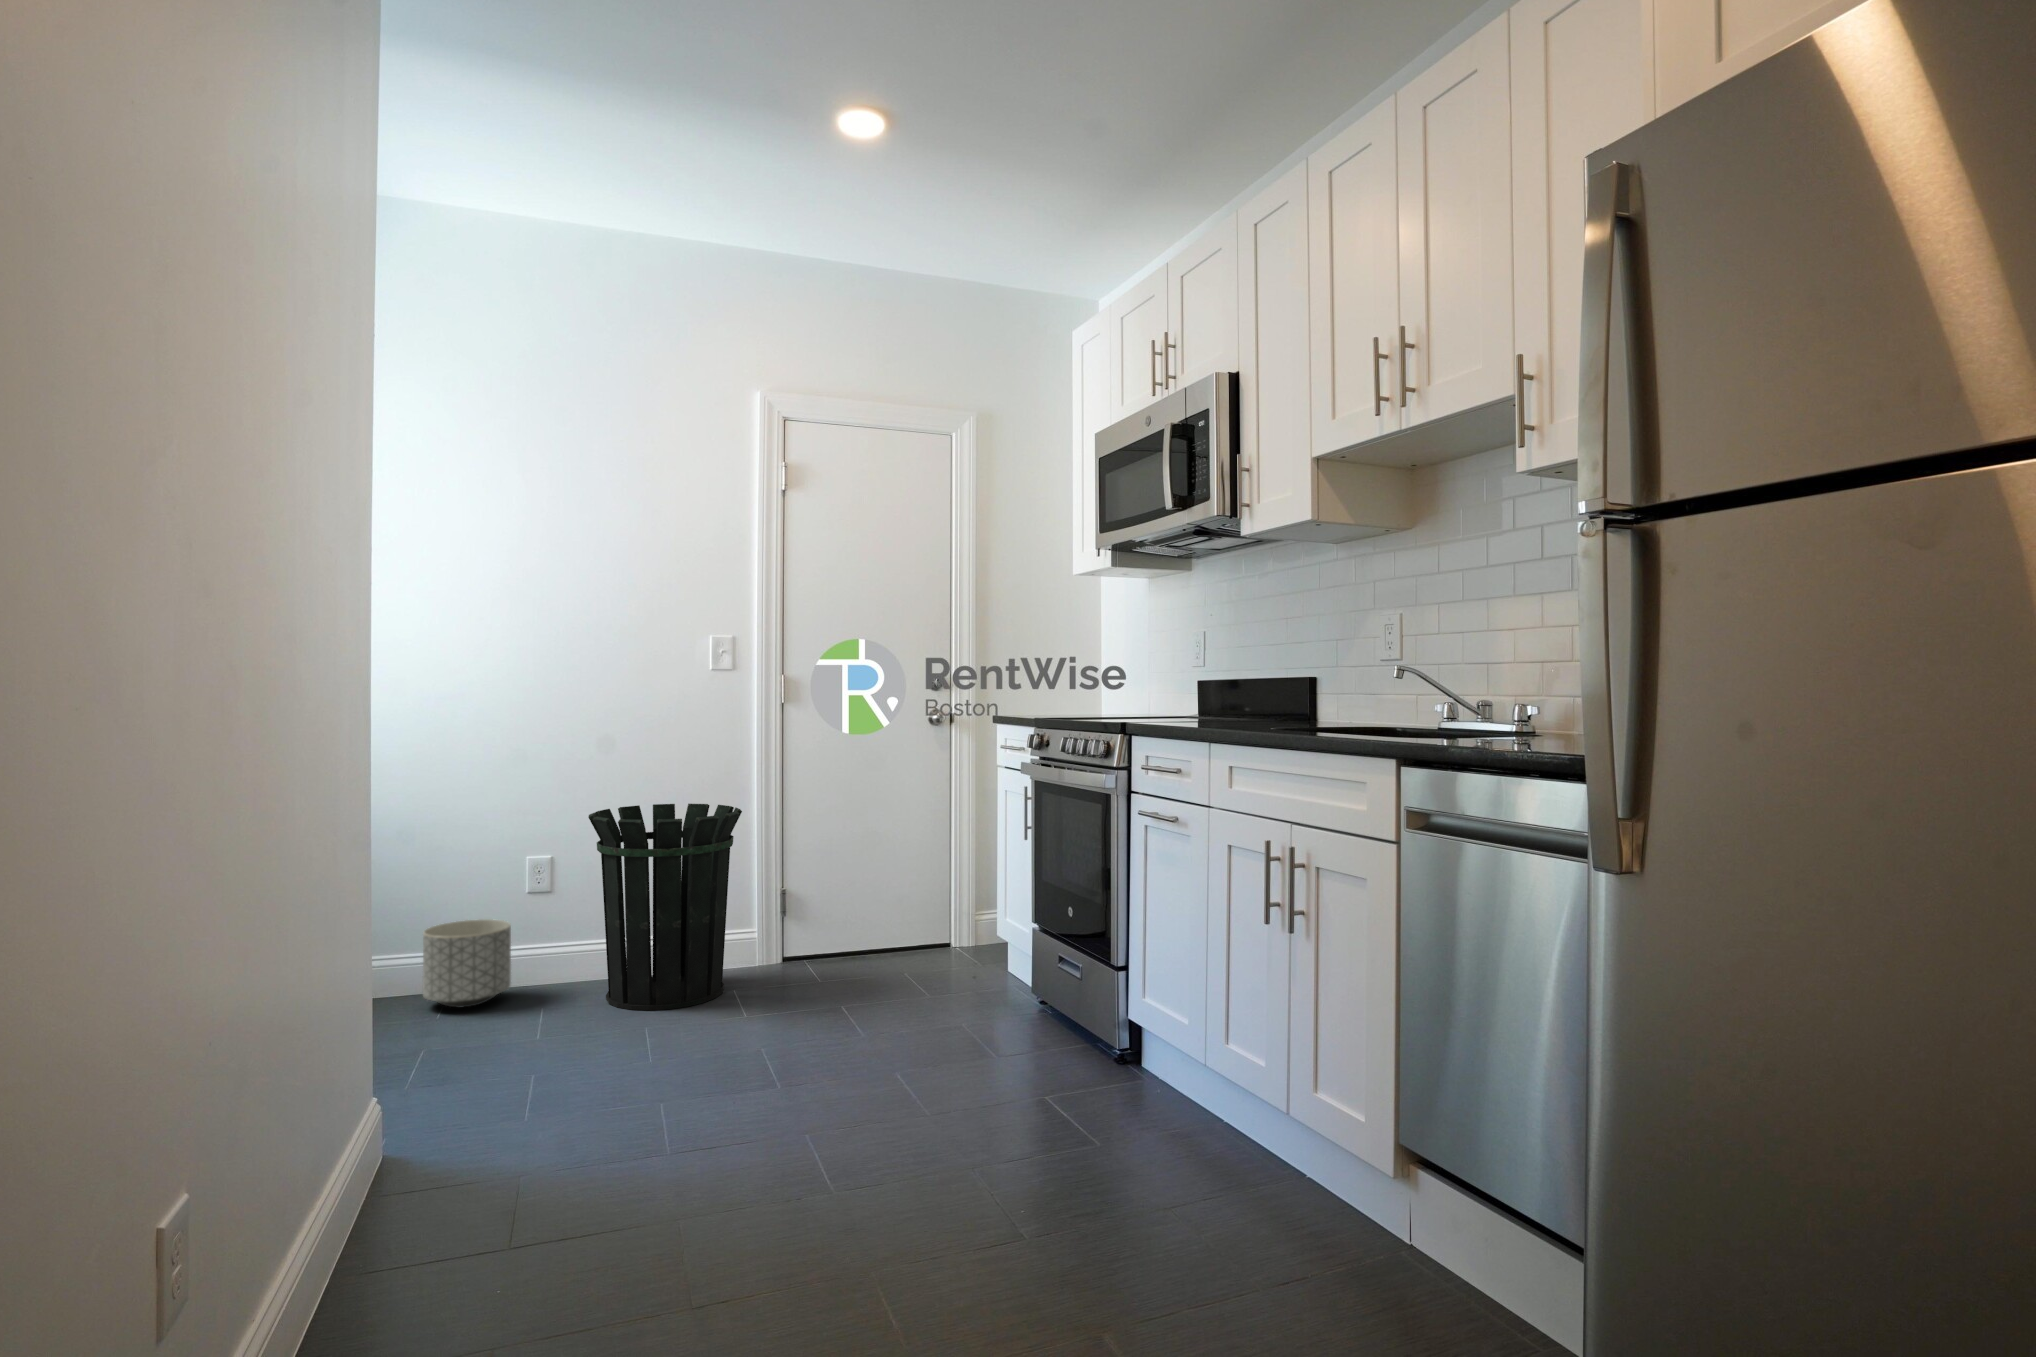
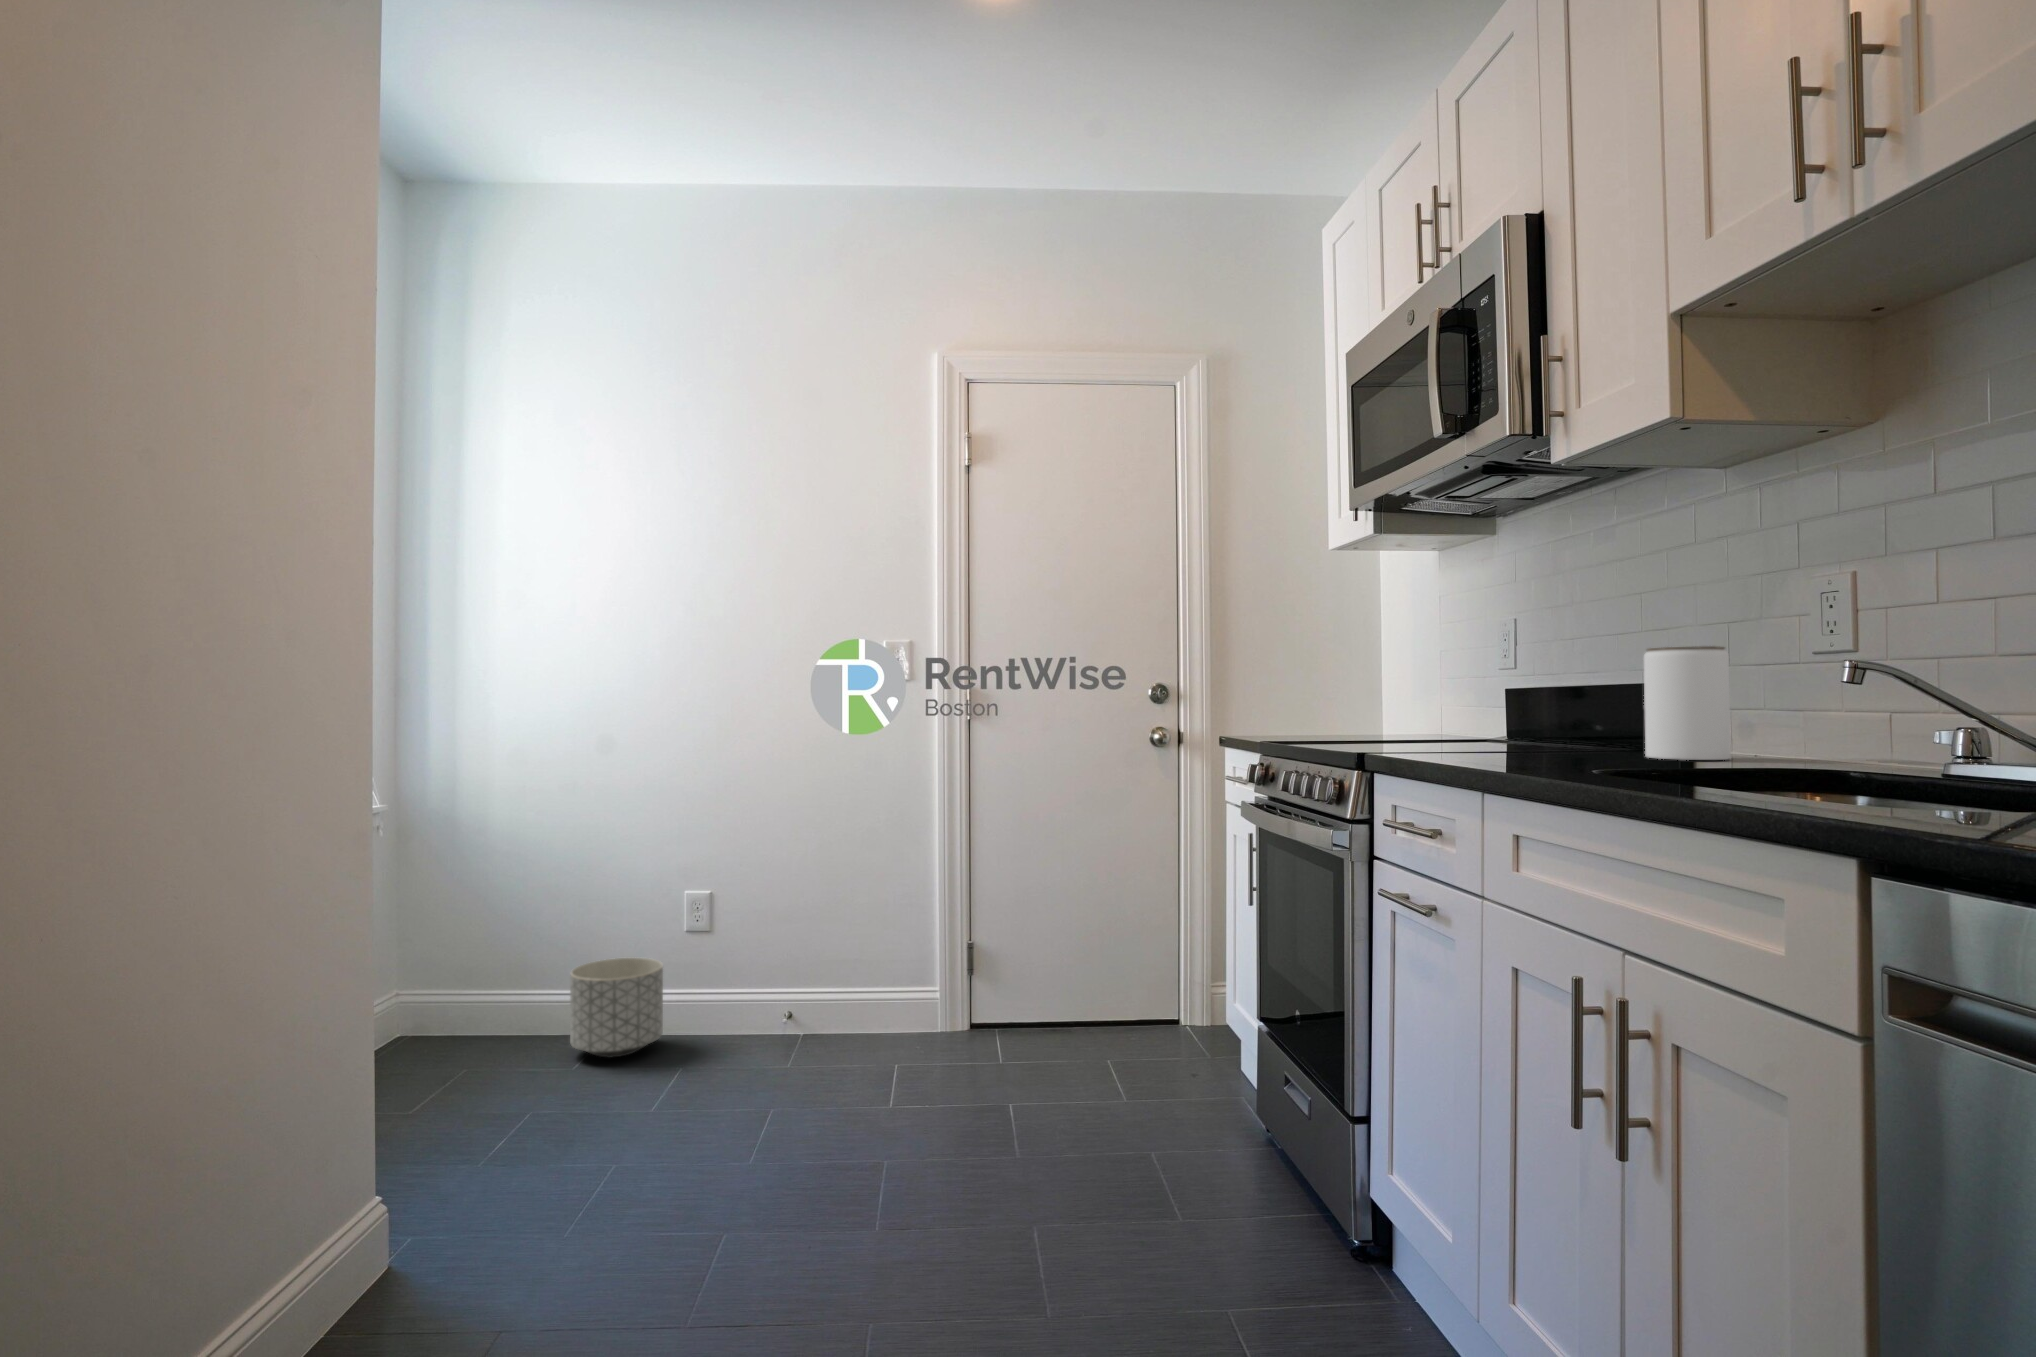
jar: none [1292,656,1338,724] -> present [1644,646,1731,760]
waste bin: present [588,804,742,1010] -> none [732,836,907,1086]

